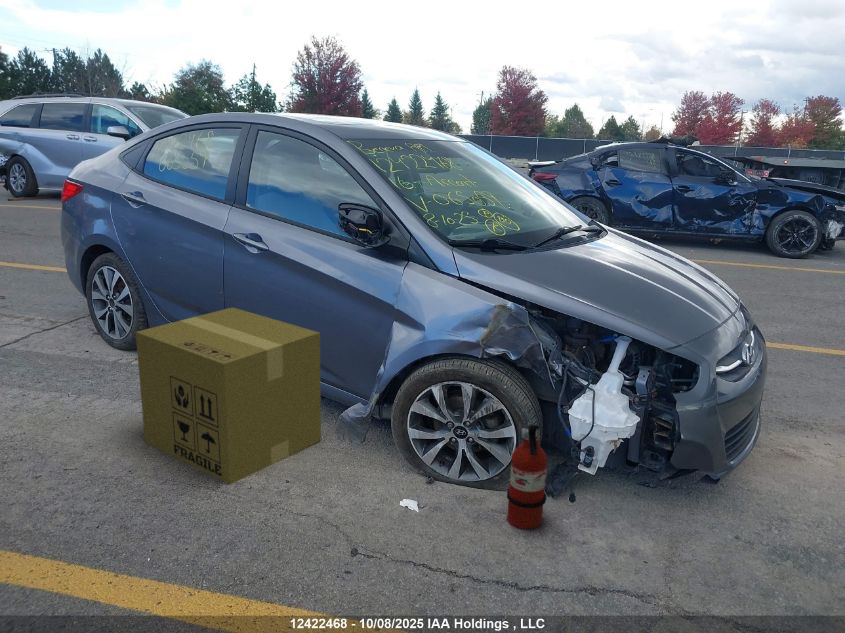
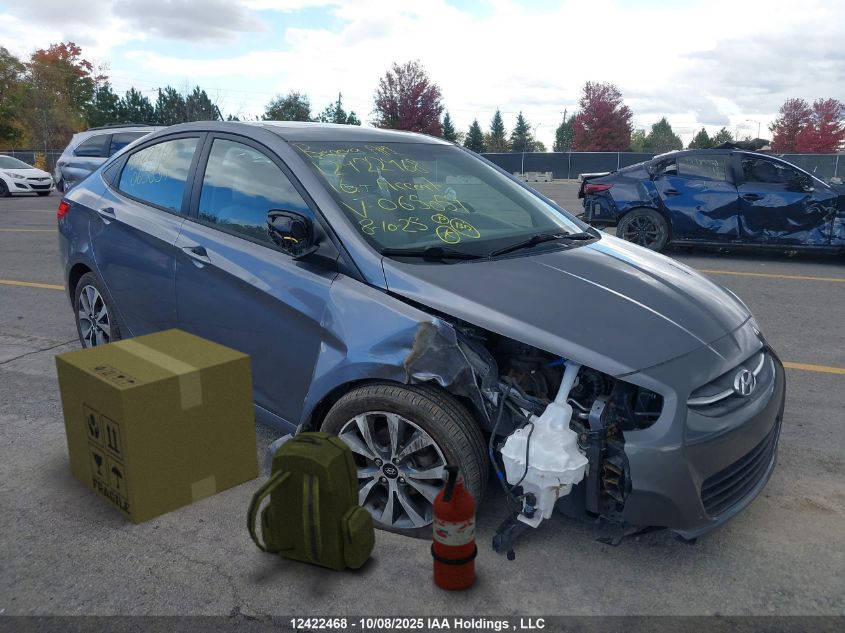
backpack: none [352,399,454,517] -> present [247,432,375,571]

